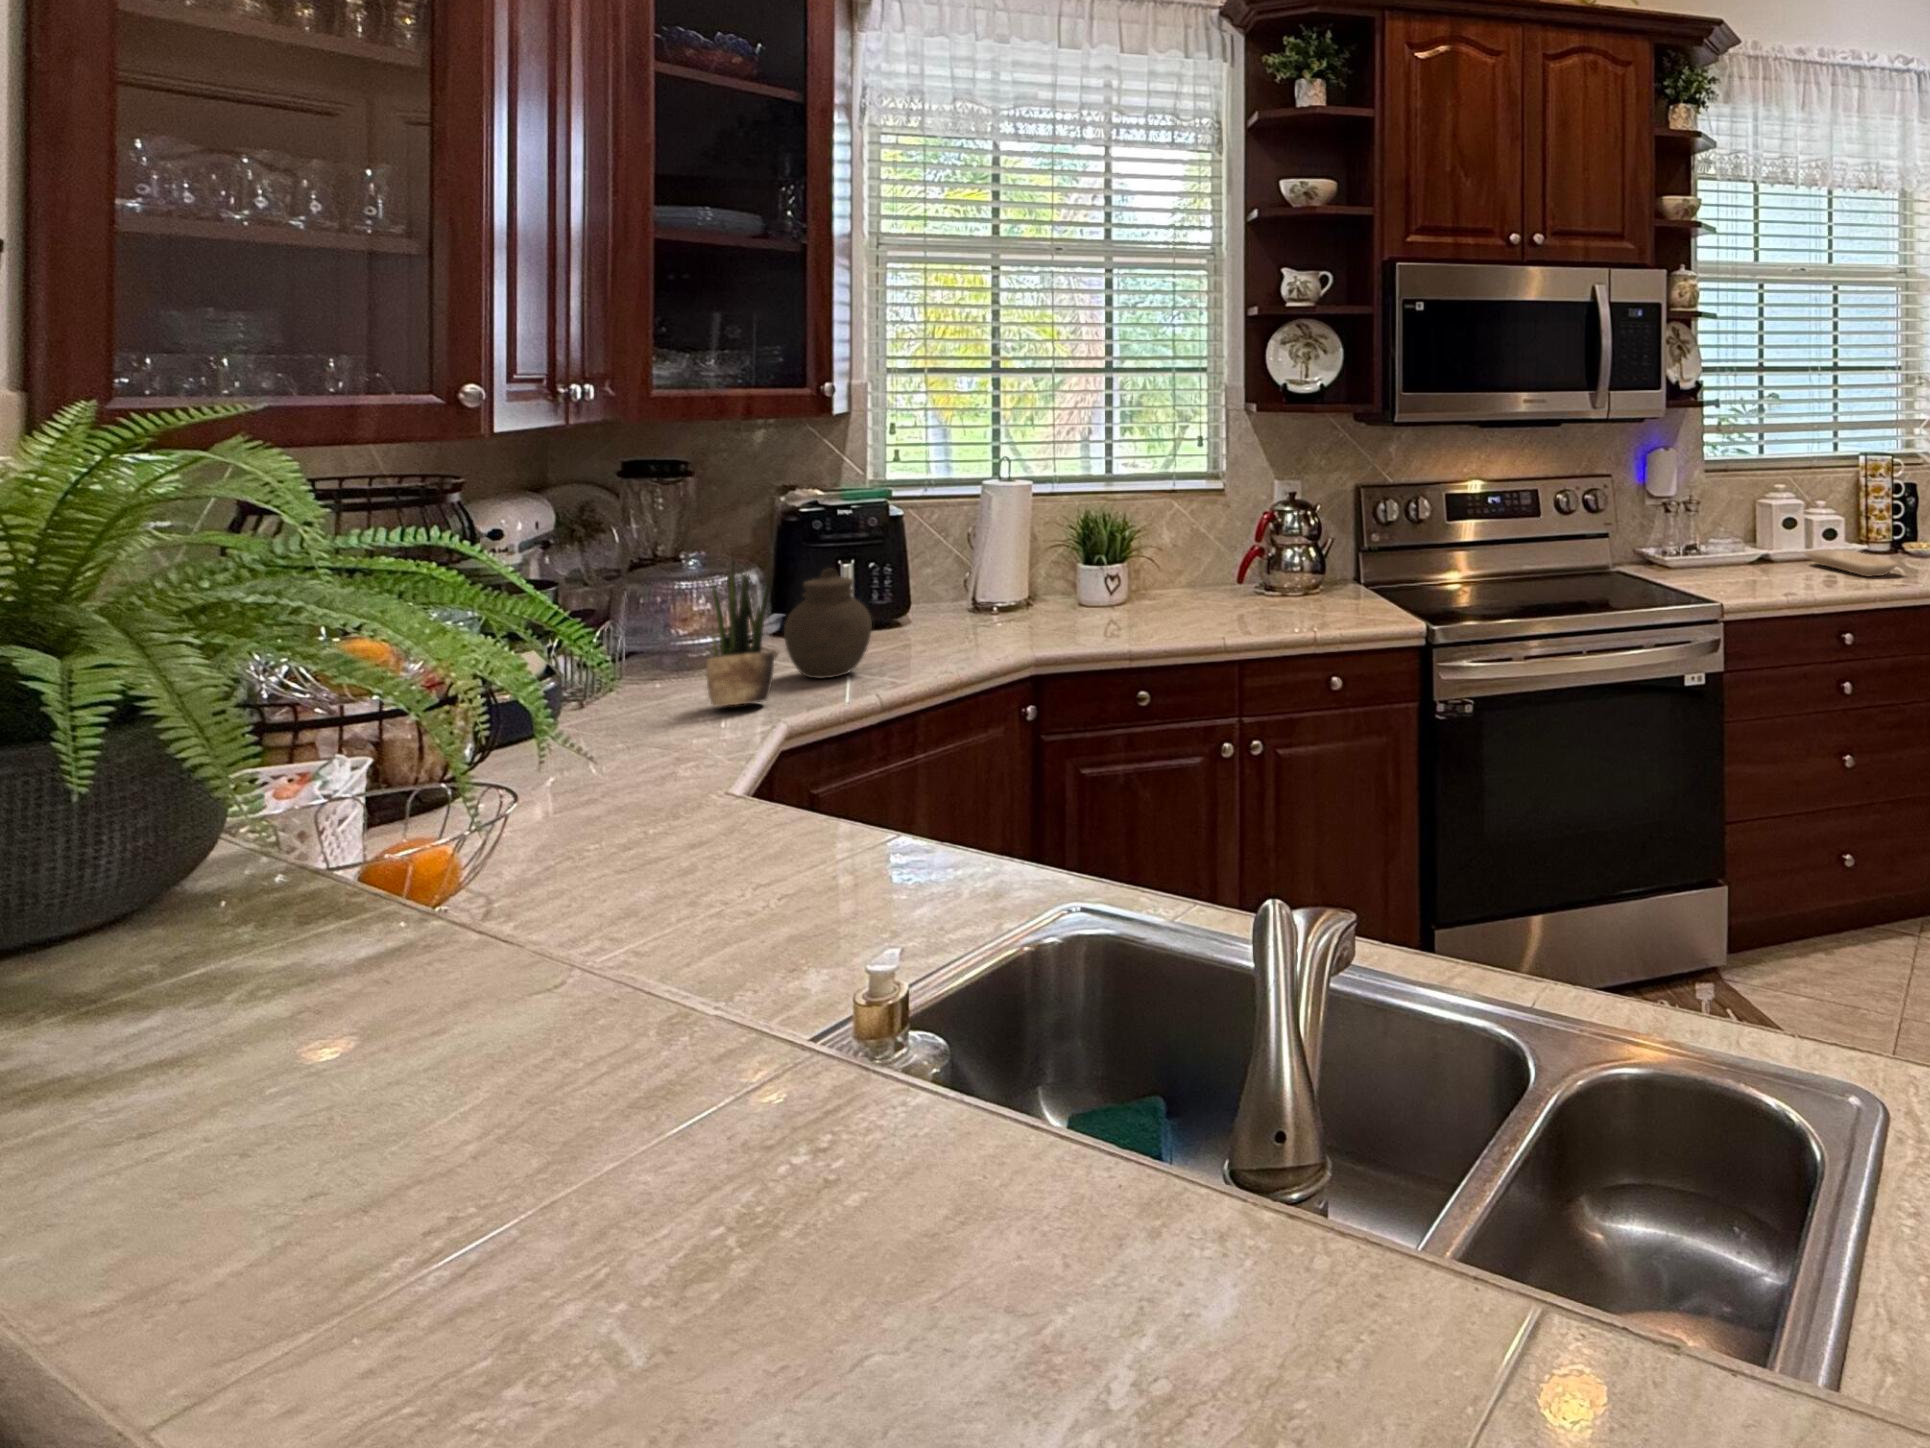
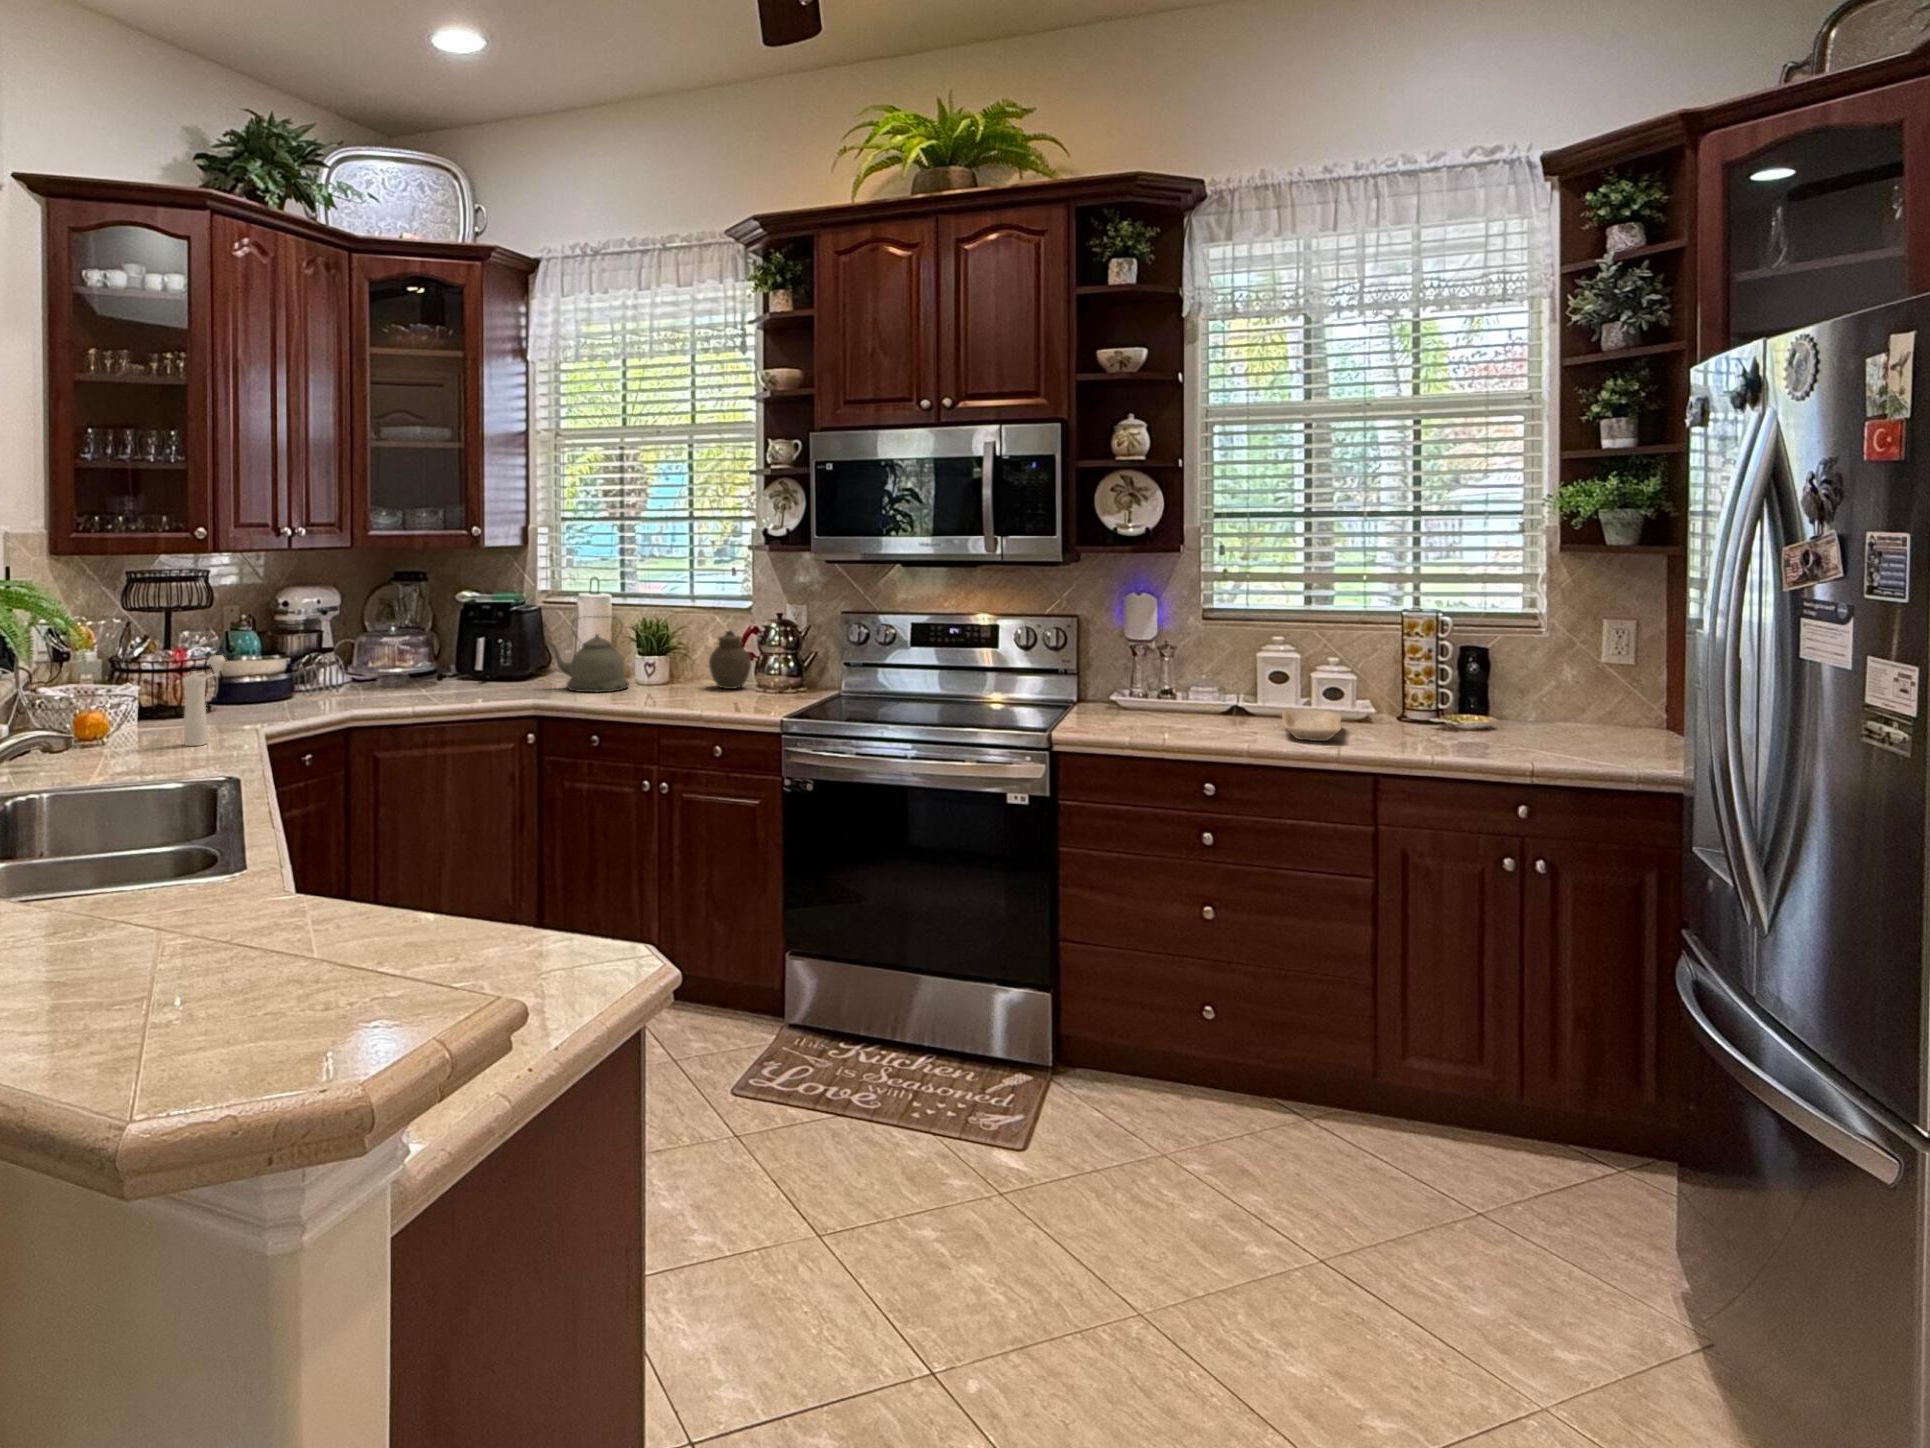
kettle: none [976,514,1105,635] -> present [547,616,629,693]
potted plant: present [706,561,774,706] -> none [355,625,389,701]
jar: present [784,569,872,679] -> present [709,631,751,689]
pepper mill: none [608,646,673,874] -> present [183,655,225,746]

